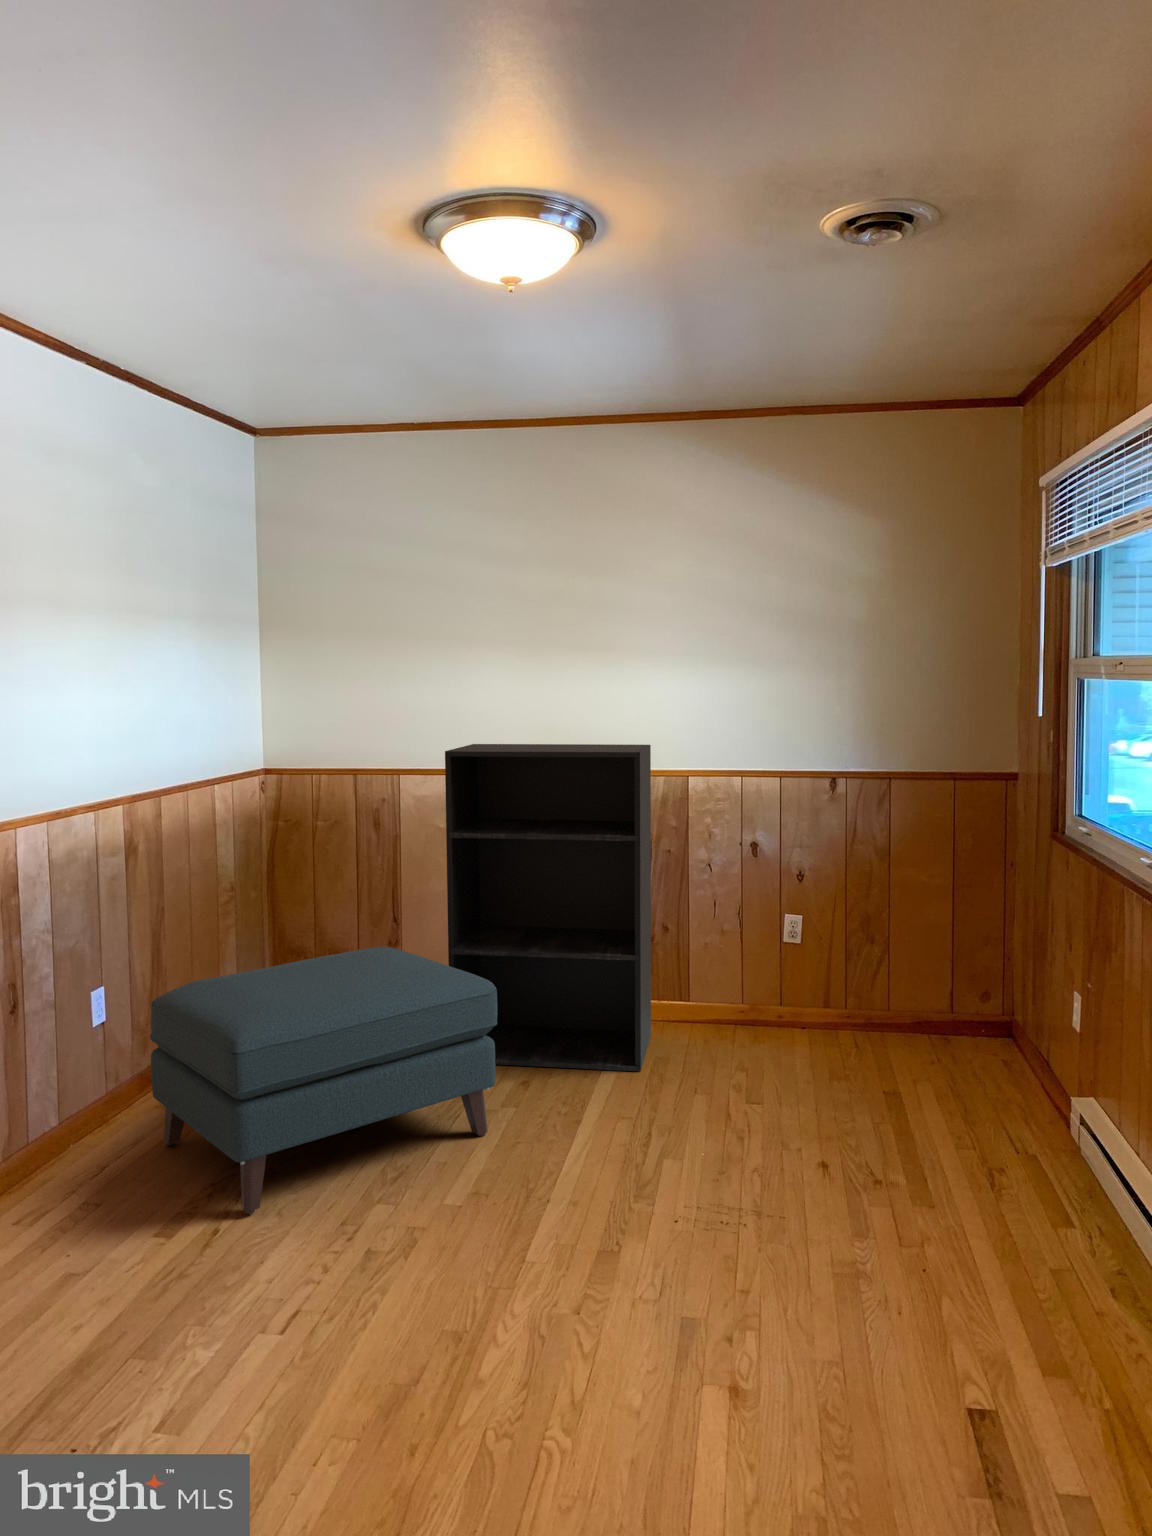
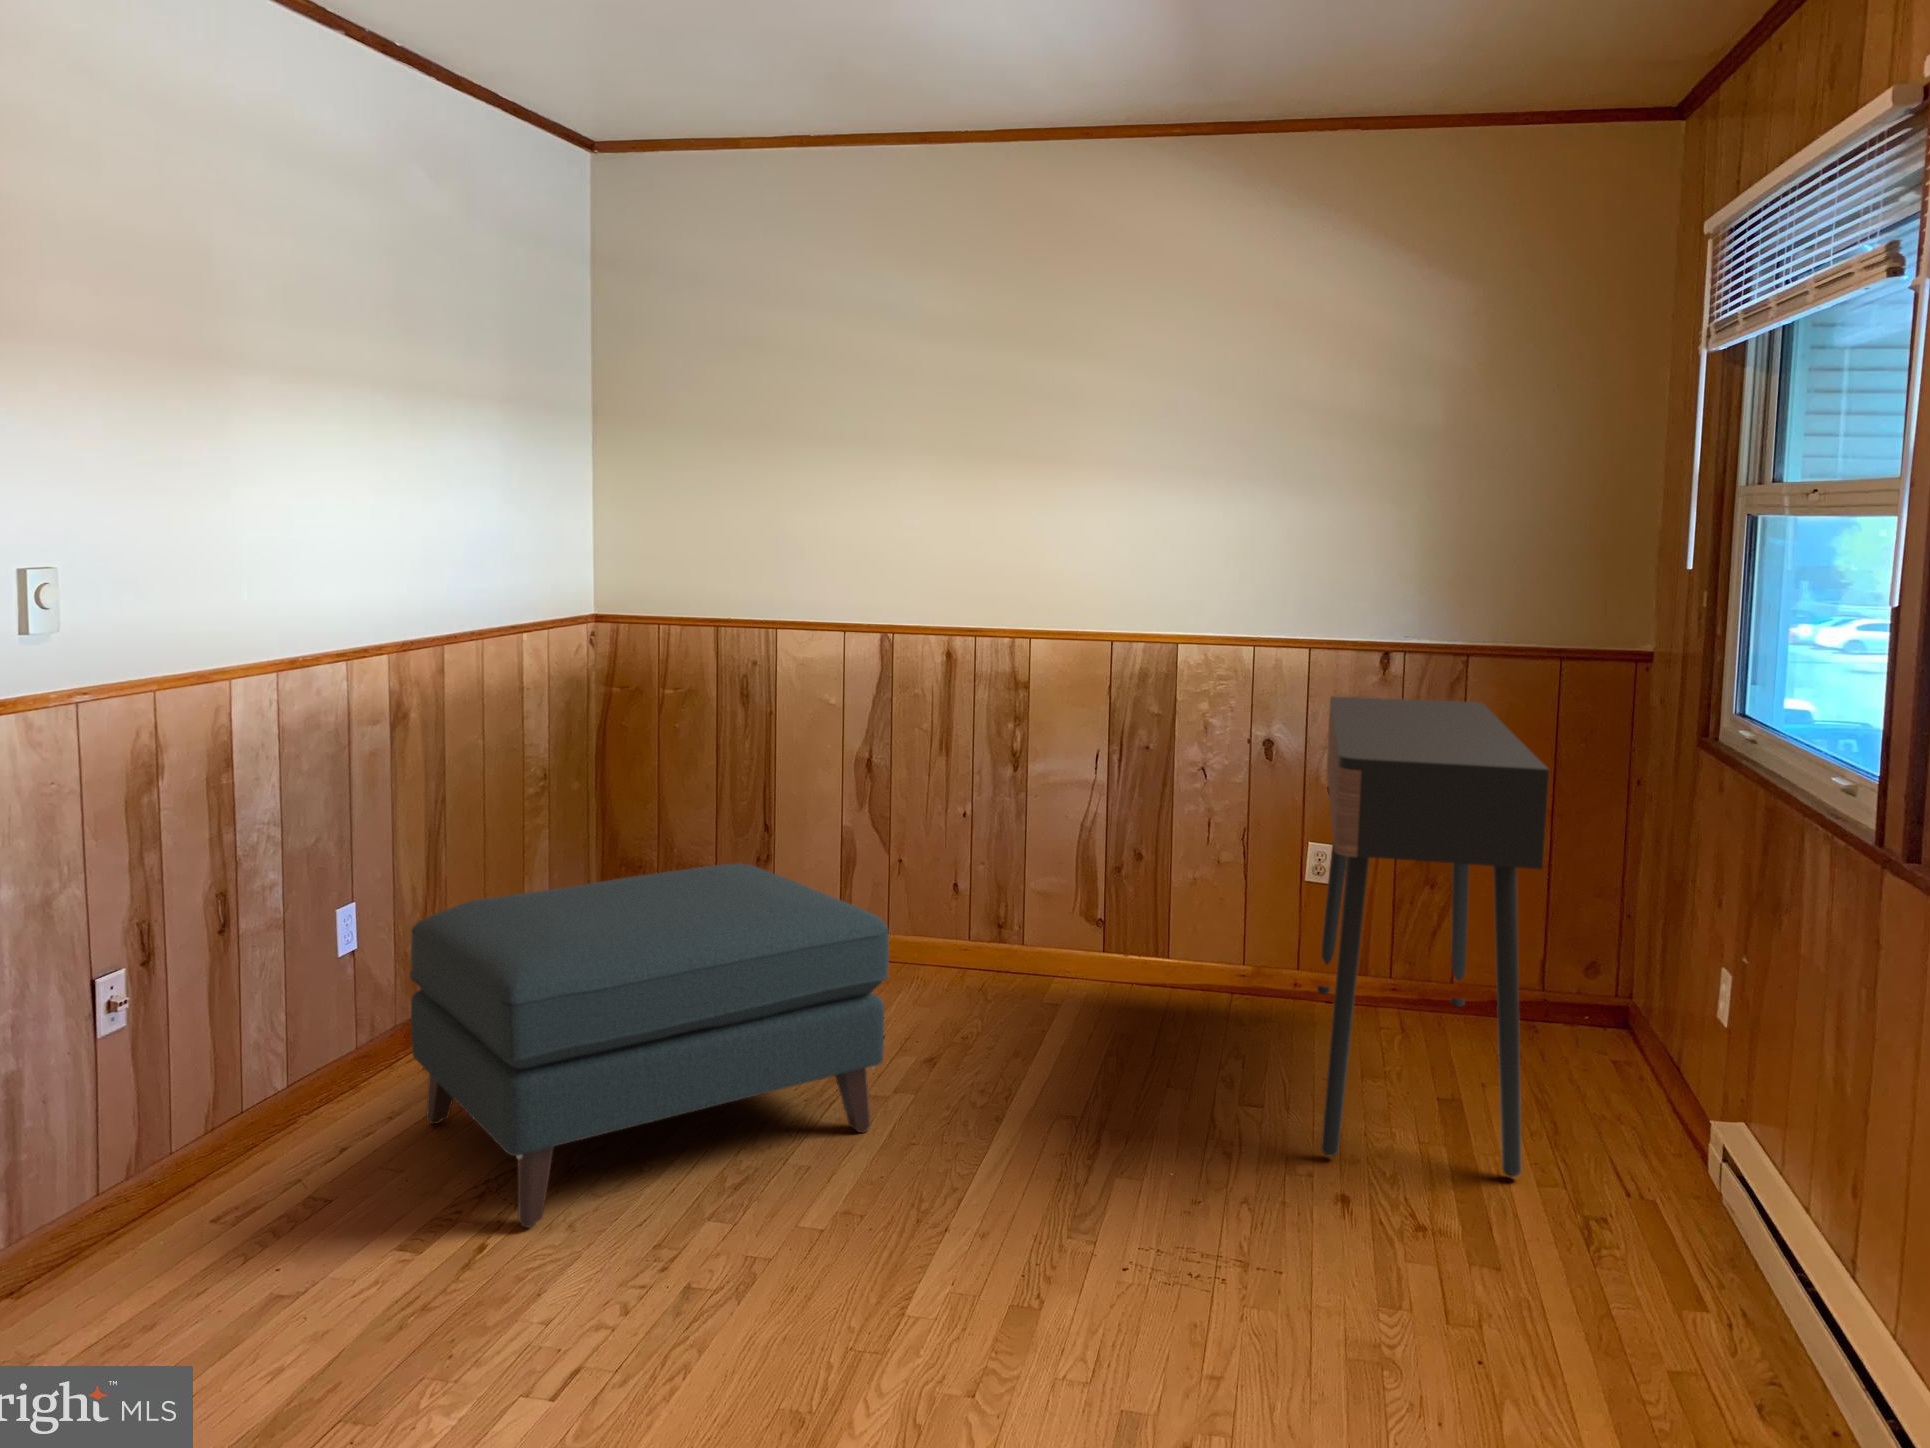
bookshelf: present [445,744,651,1071] -> none [830,589,1124,1051]
console table: none [797,810,952,1144] -> present [1317,696,1549,1177]

